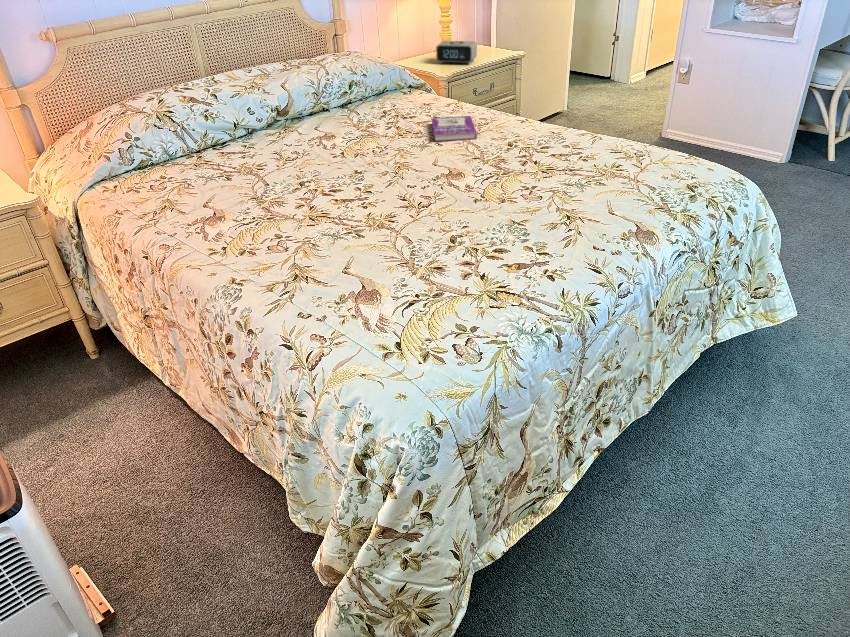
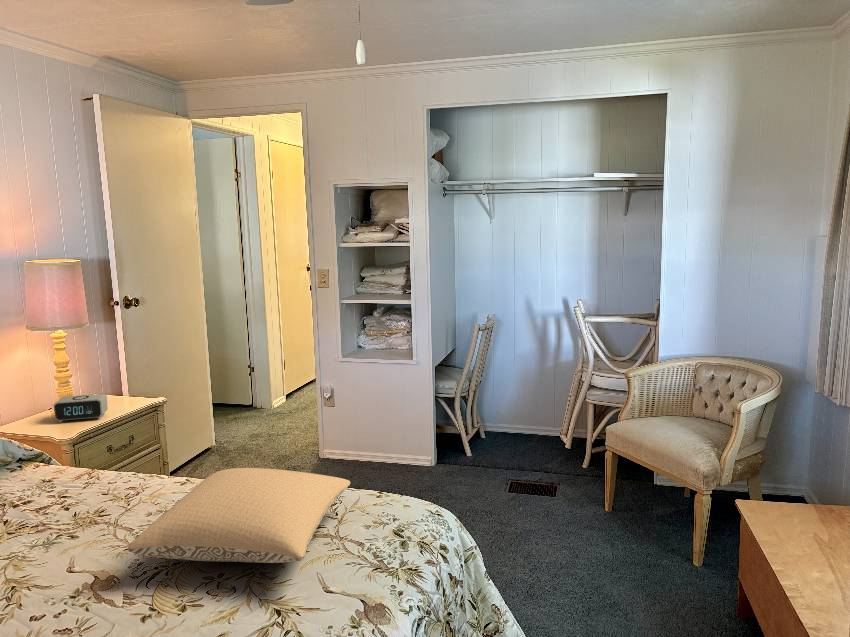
pillow: none [472,108,661,184] -> present [128,468,350,563]
book: present [432,116,477,141] -> none [57,488,126,534]

